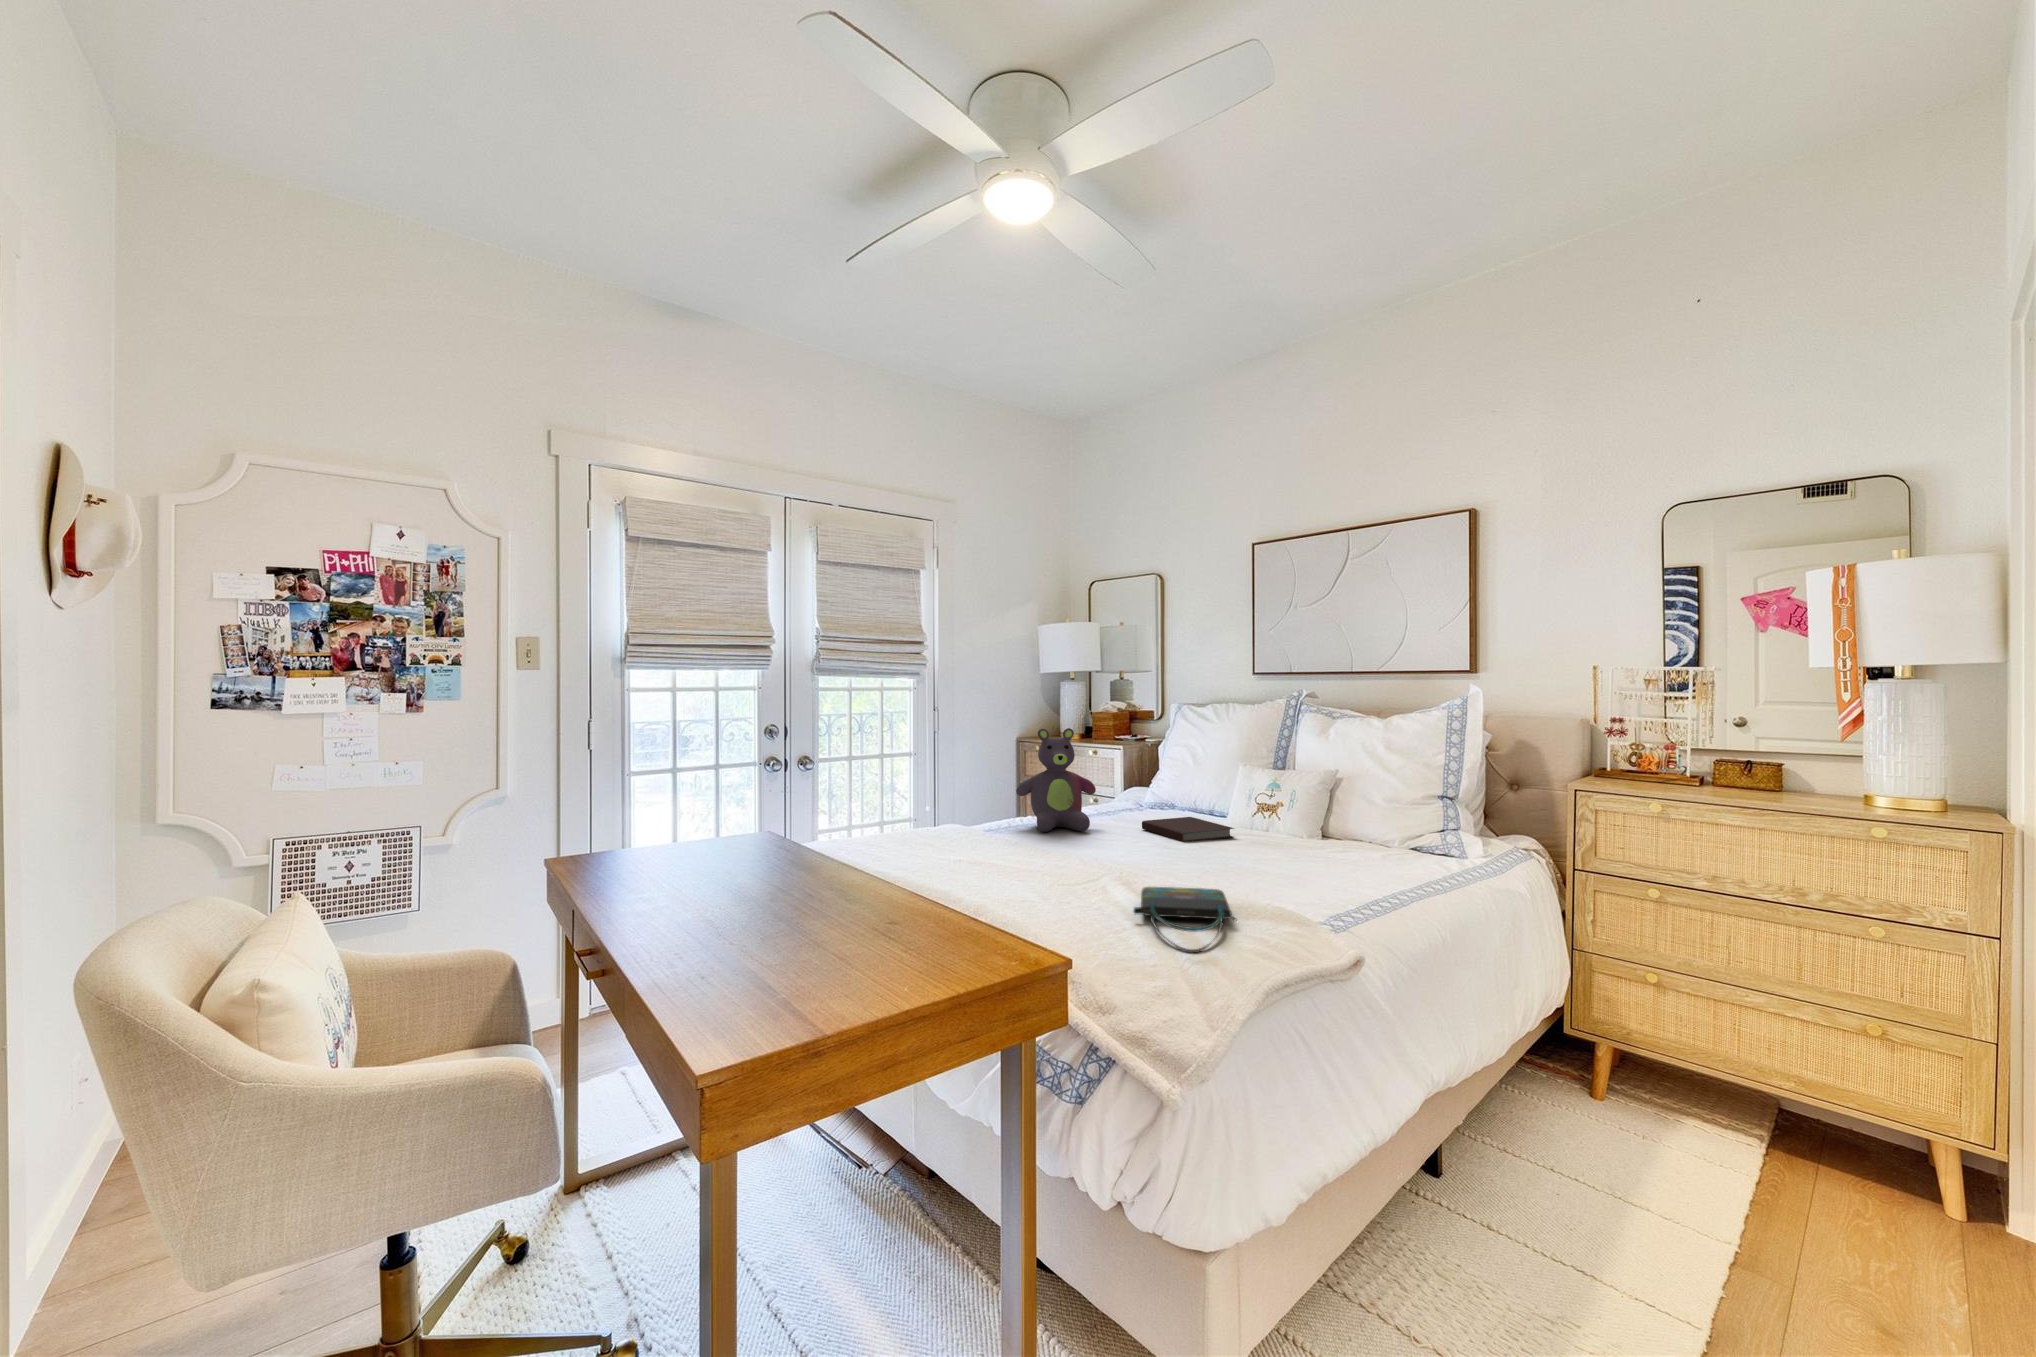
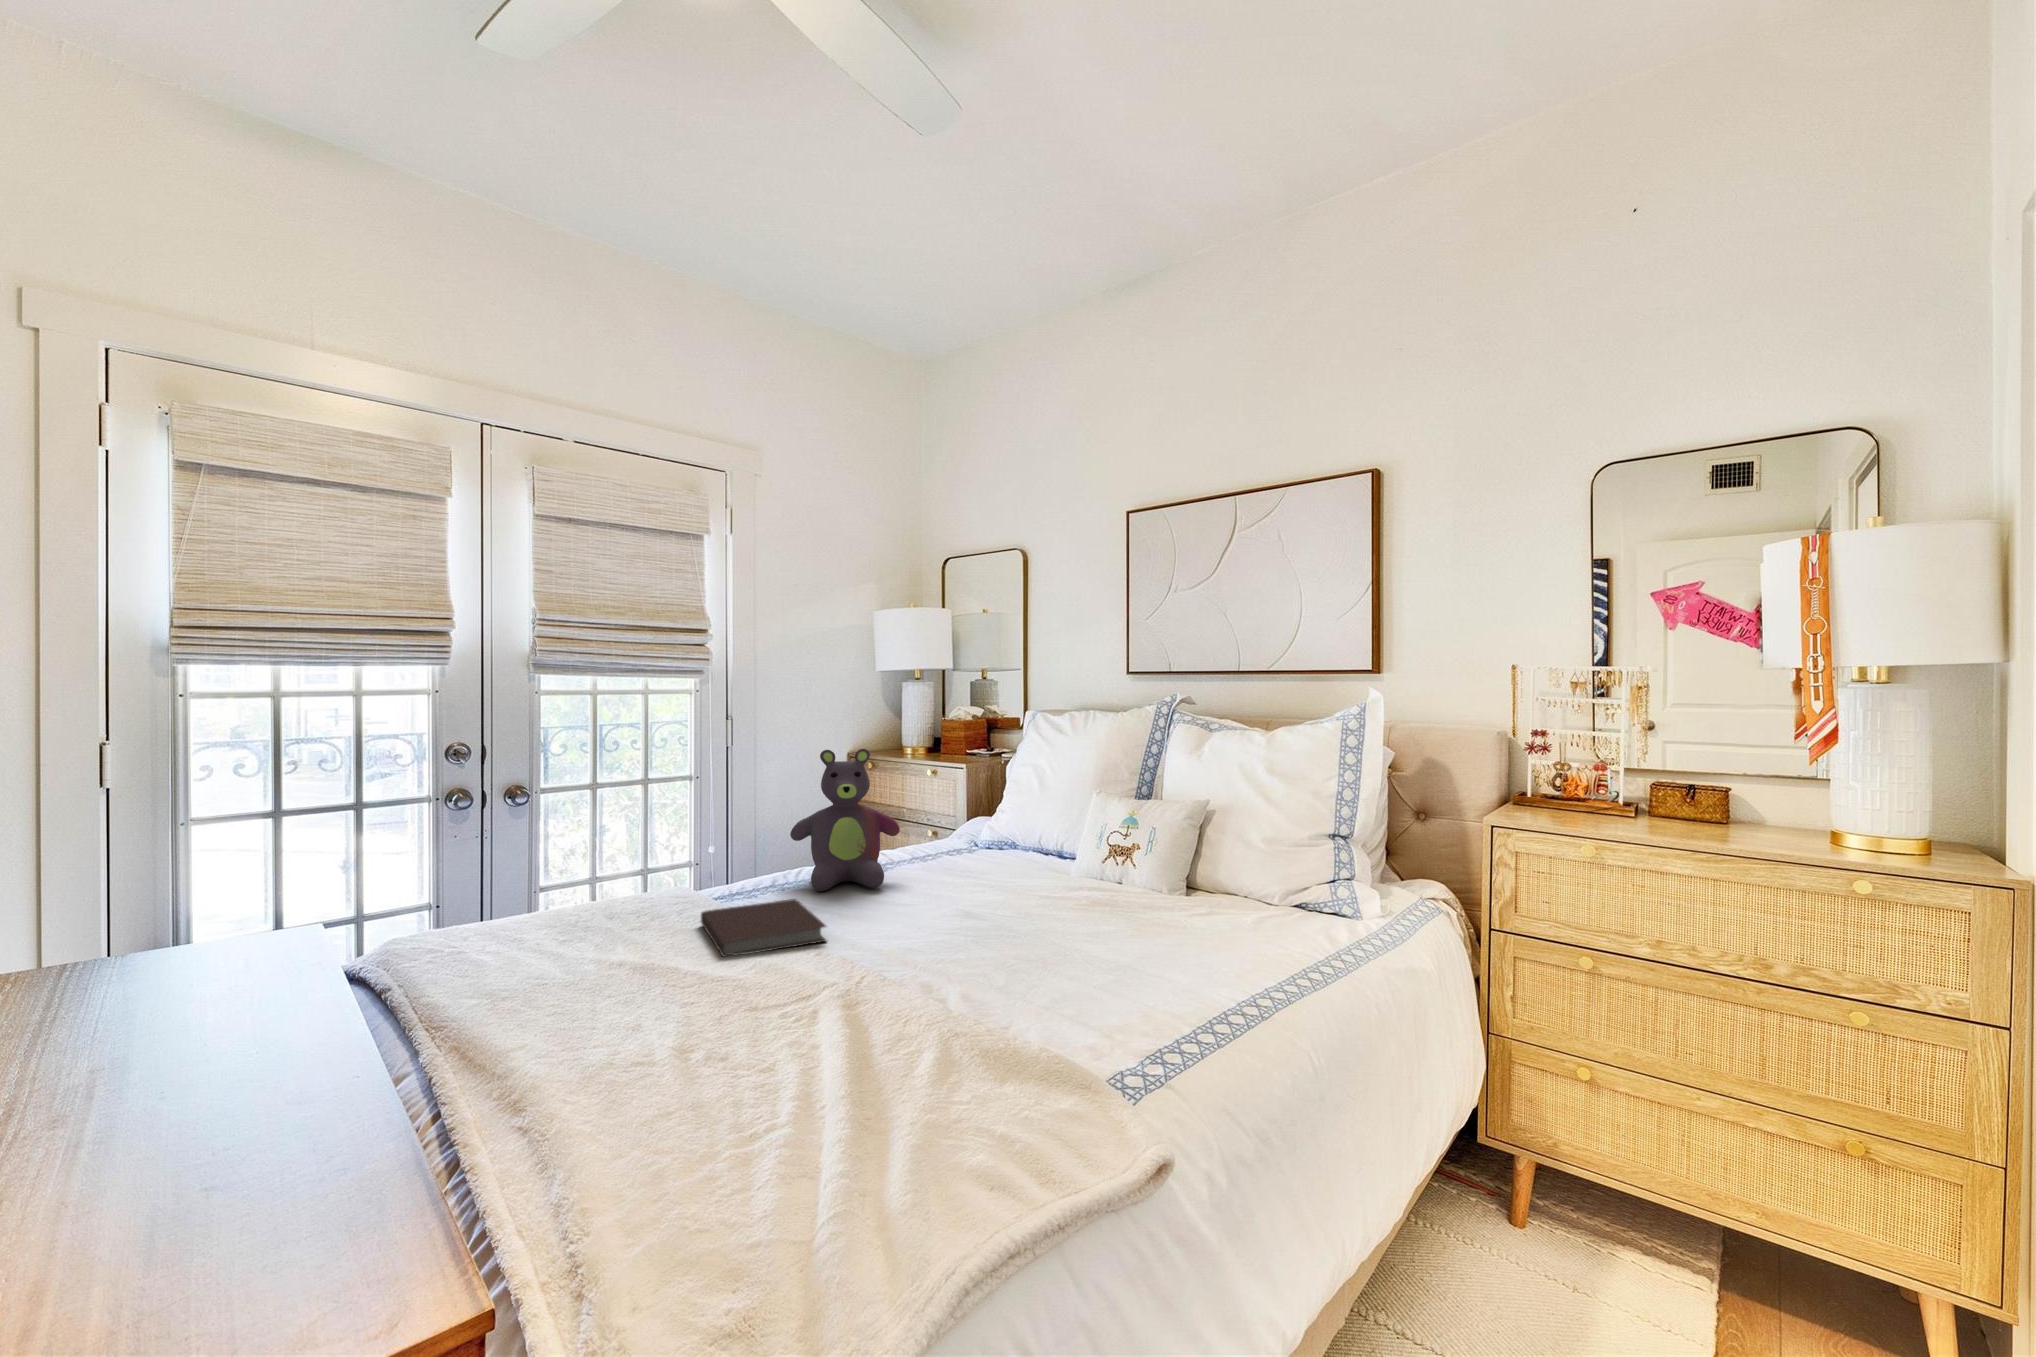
notebook: present [1142,817,1234,842] -> present [701,899,826,957]
tote bag: present [1134,887,1235,953] -> none [835,1006,995,1158]

